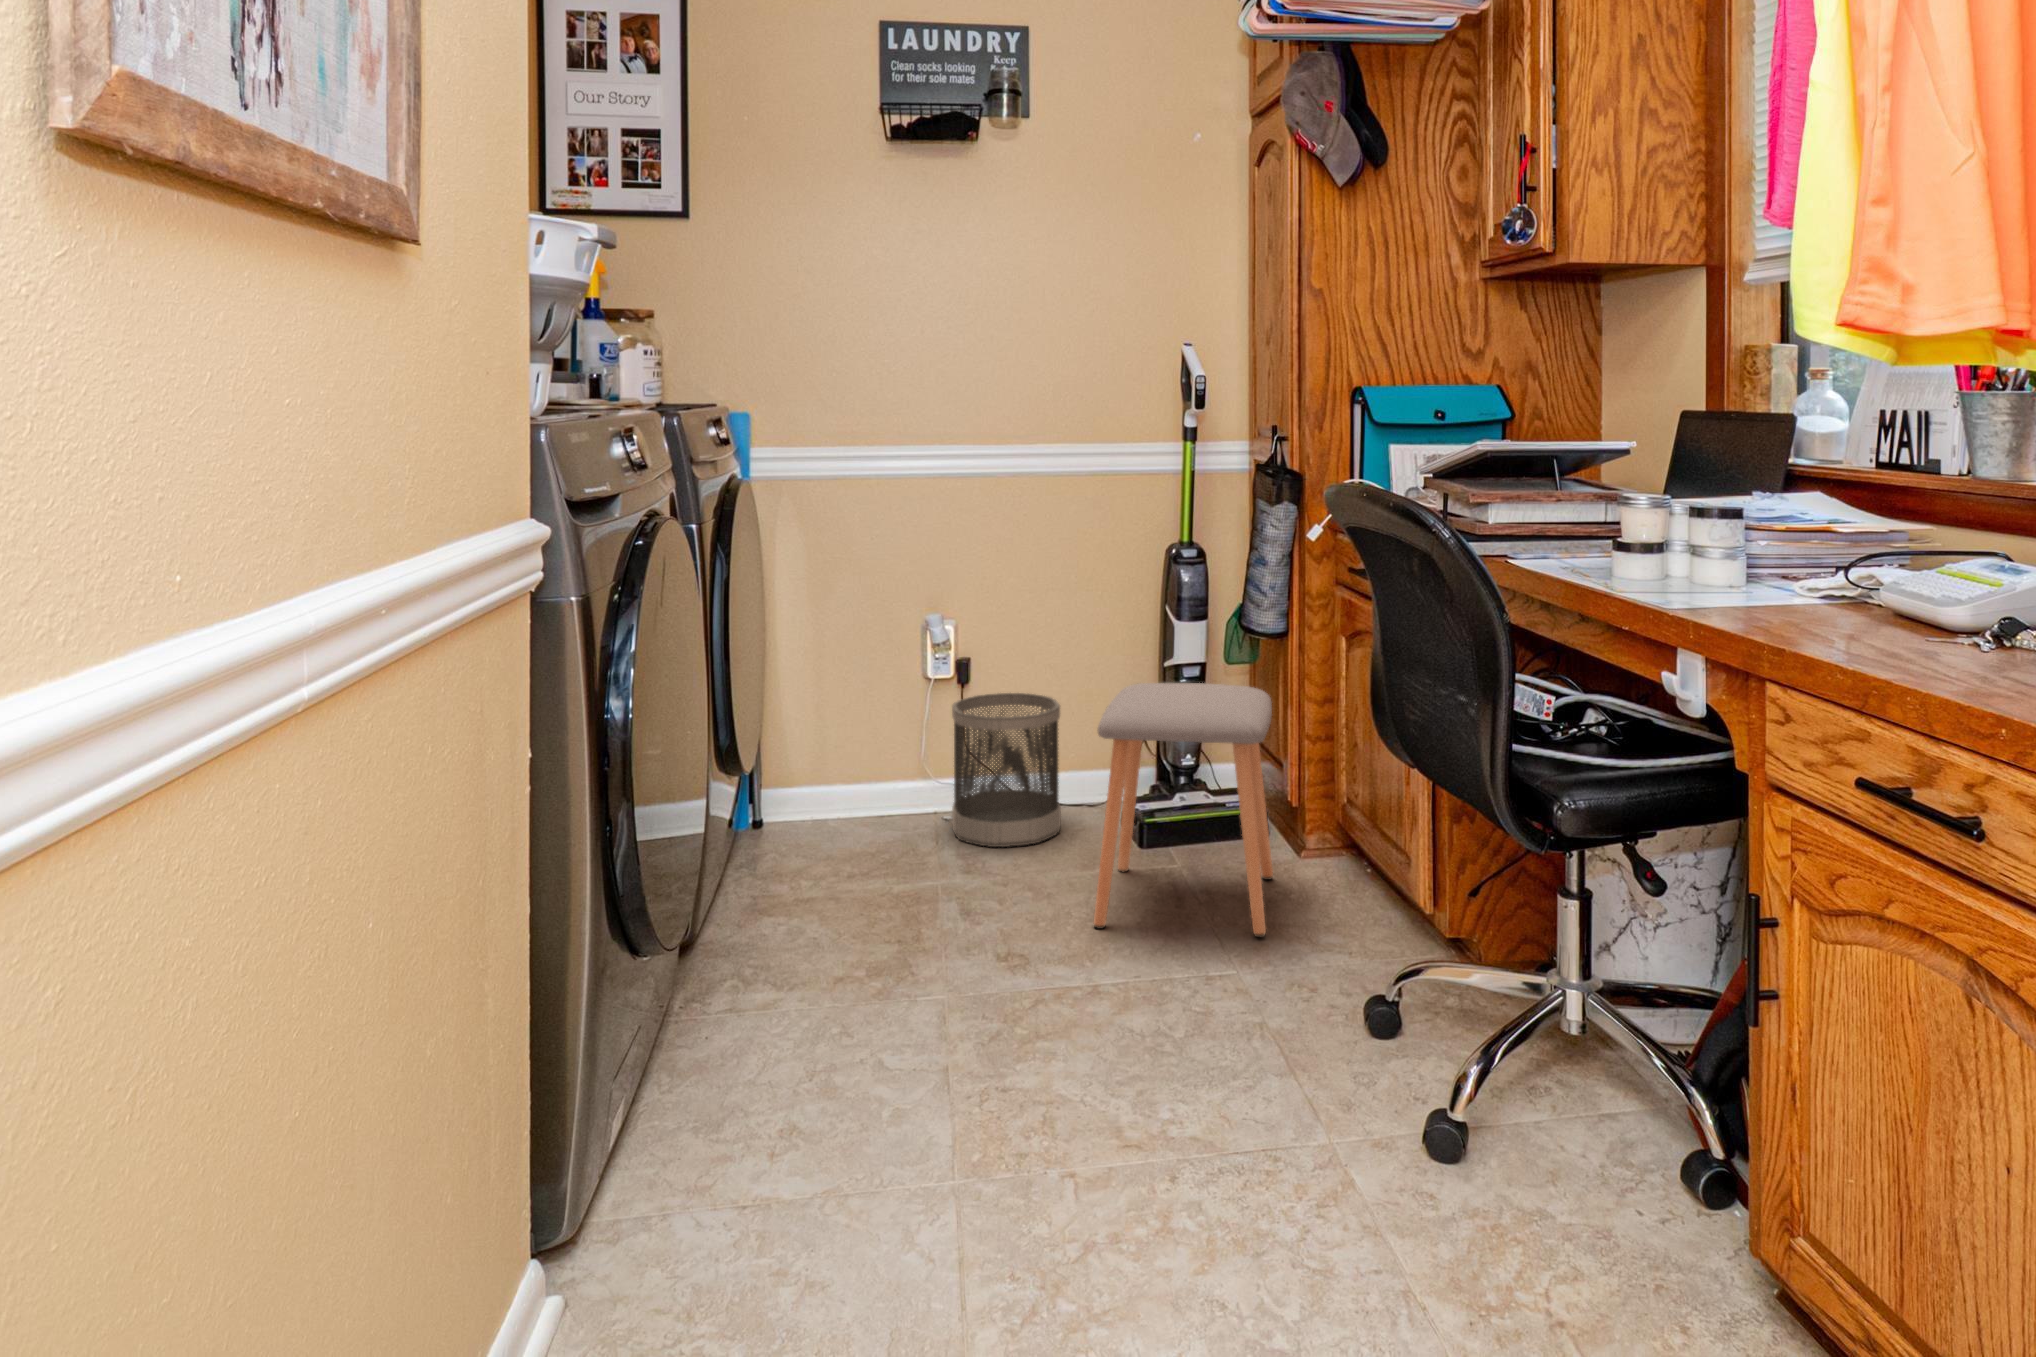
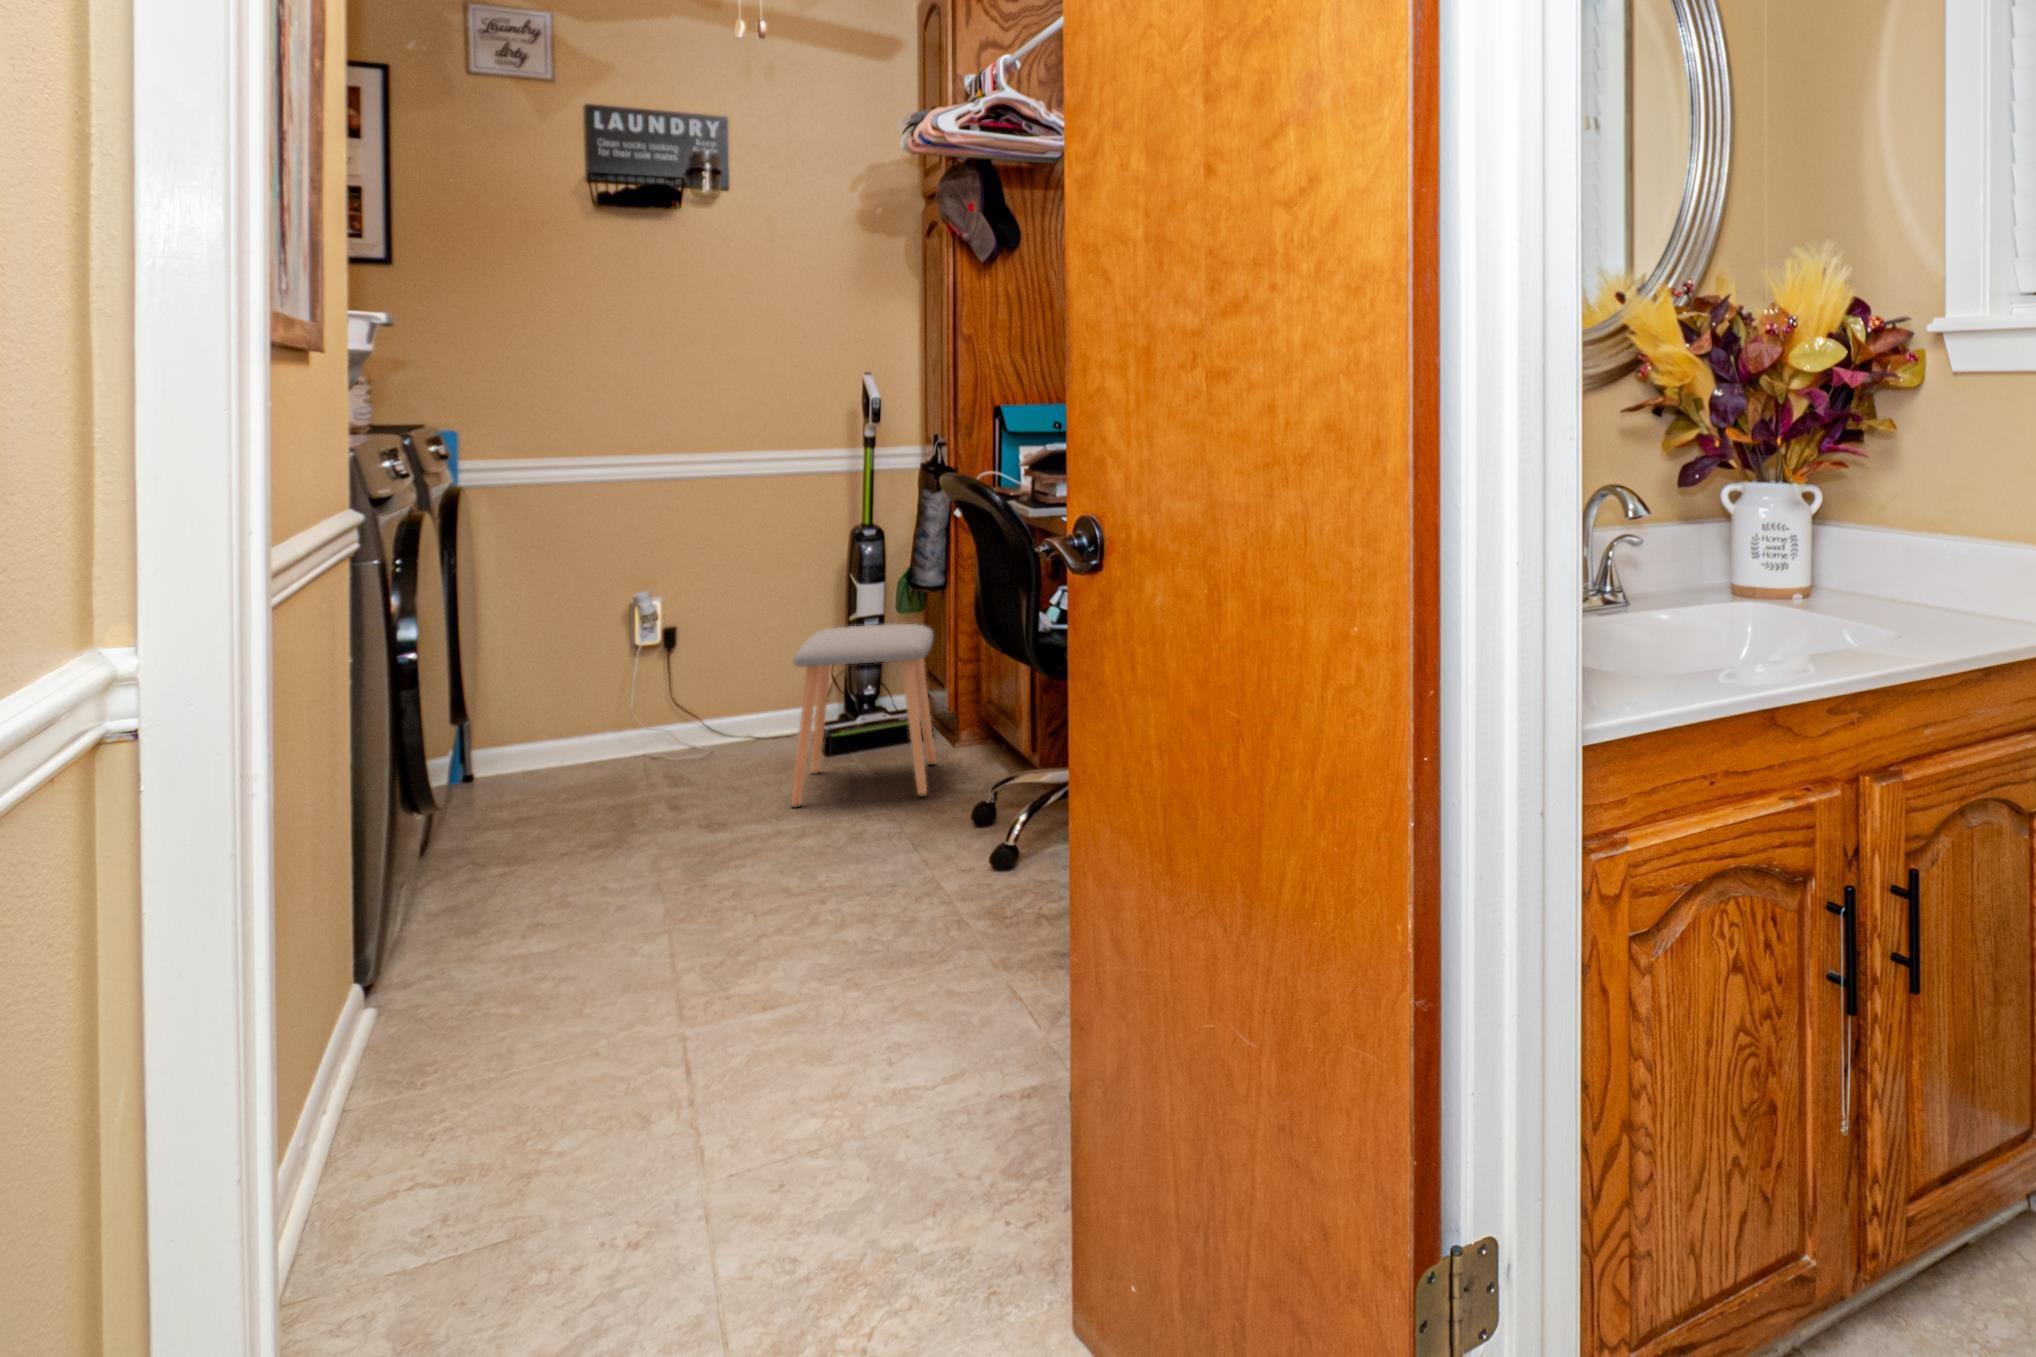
wastebasket: present [952,693,1061,847] -> none [661,651,760,772]

